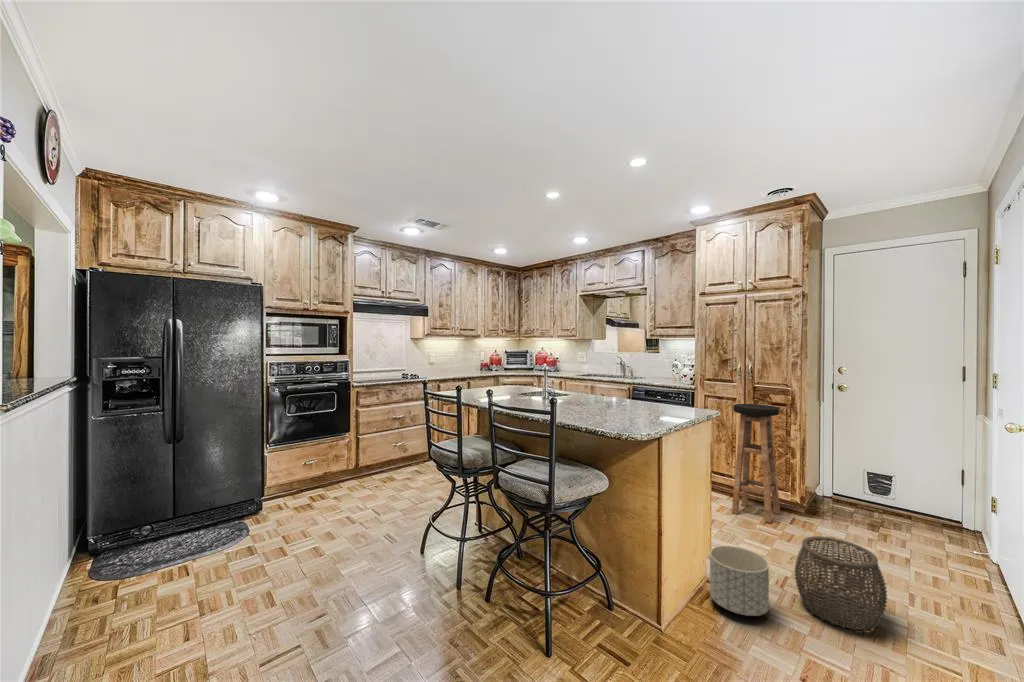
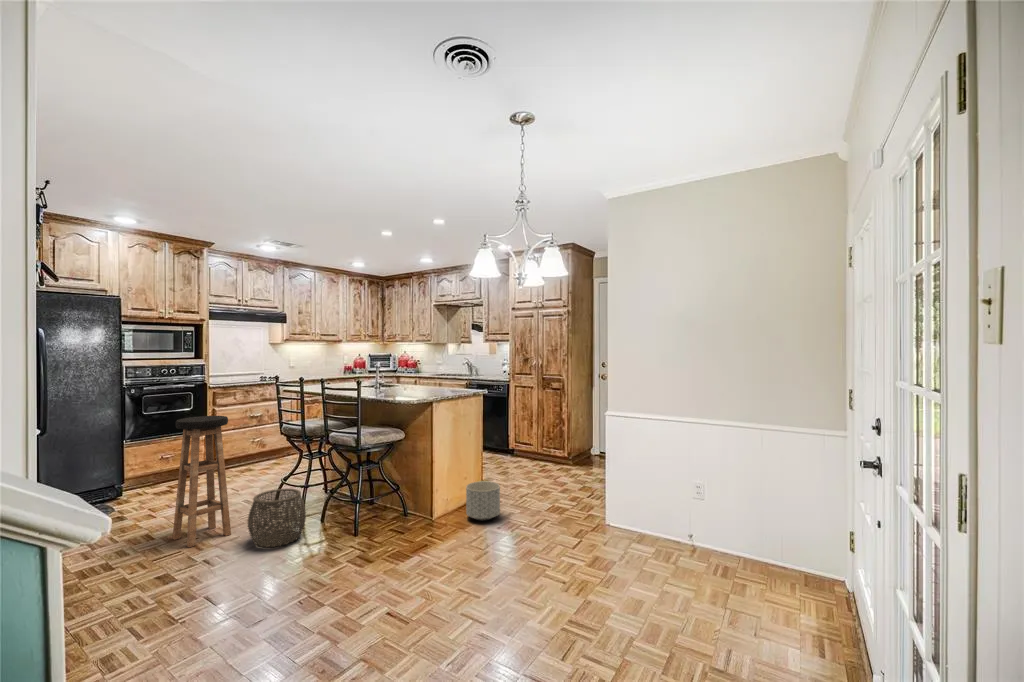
bar stool: present [732,404,780,523] -> present [173,416,231,547]
woven basket: present [795,536,887,631] -> present [248,489,306,547]

